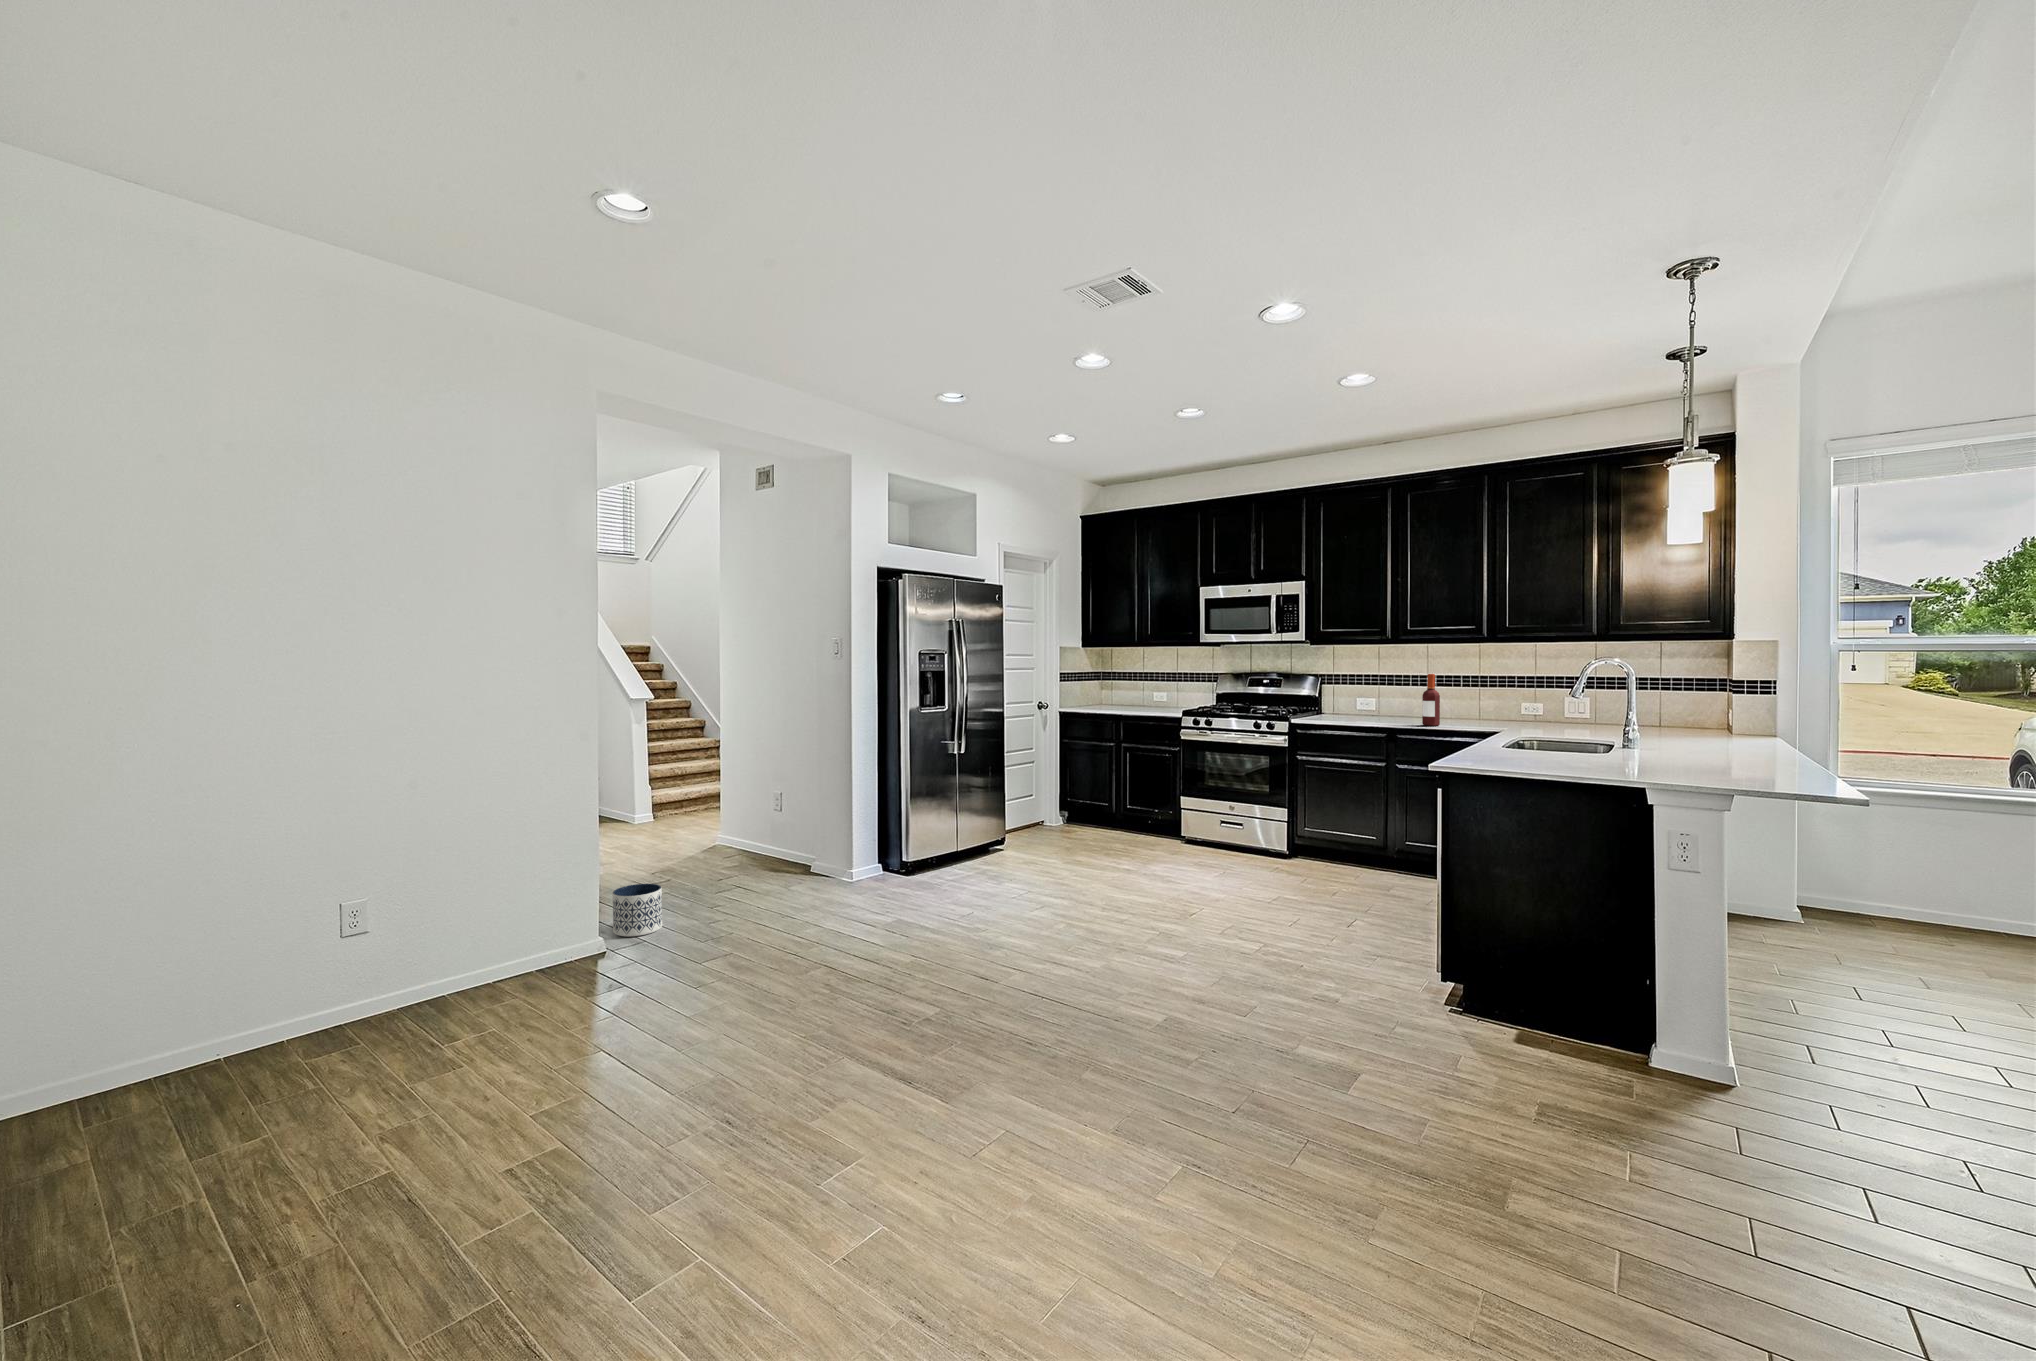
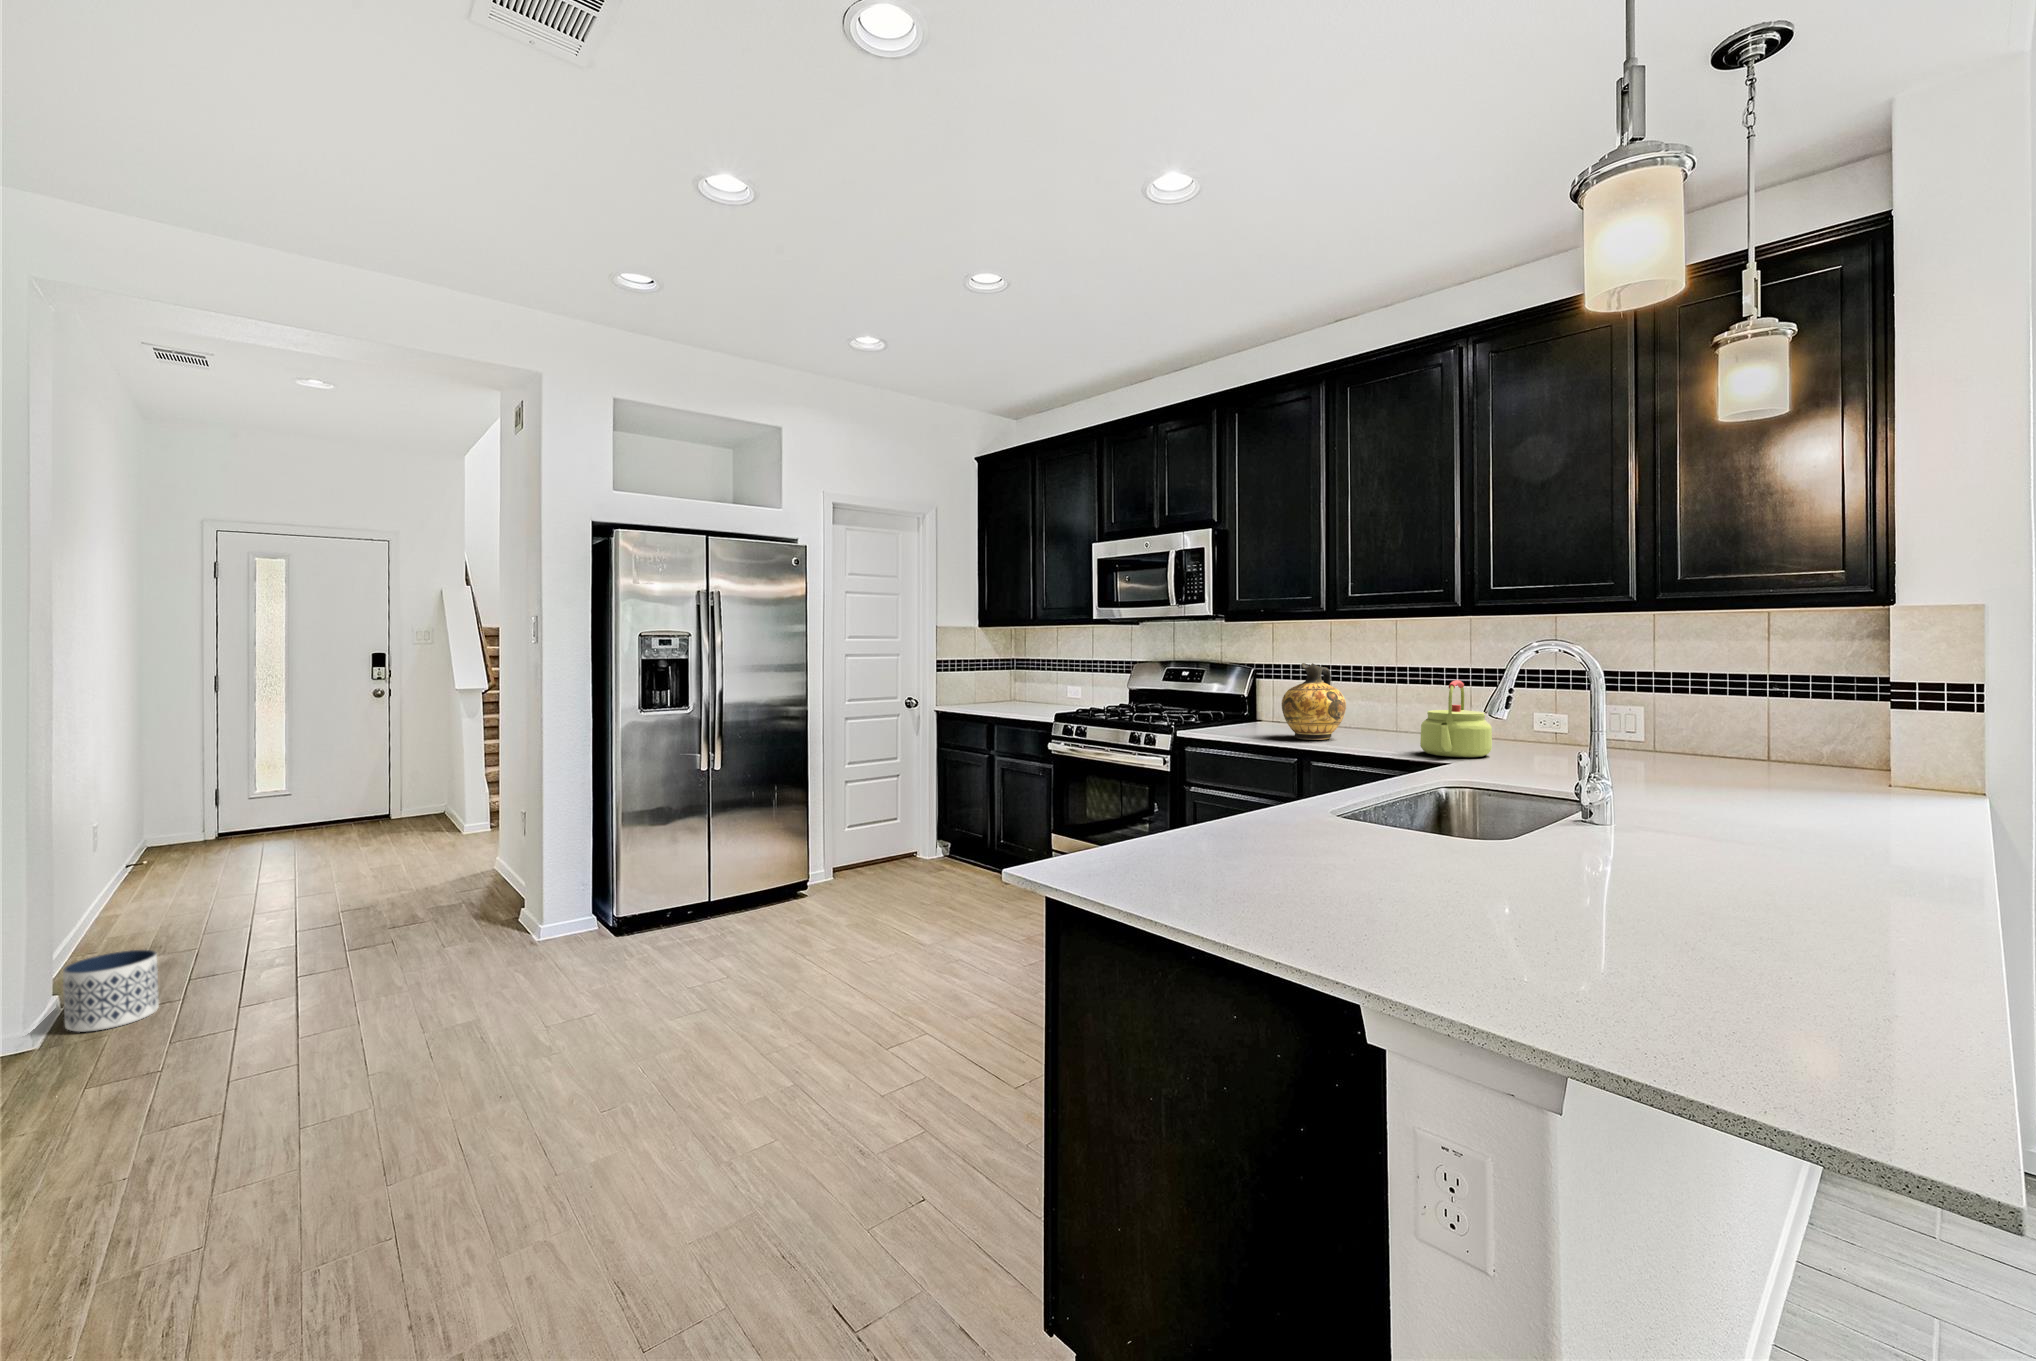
ceramic jug: none [1367,674,1410,723] -> present [1282,663,1346,740]
bottle: present [1422,674,1440,726] -> none [1351,664,1380,748]
kettle: none [1470,683,1515,729] -> present [1420,680,1492,757]

